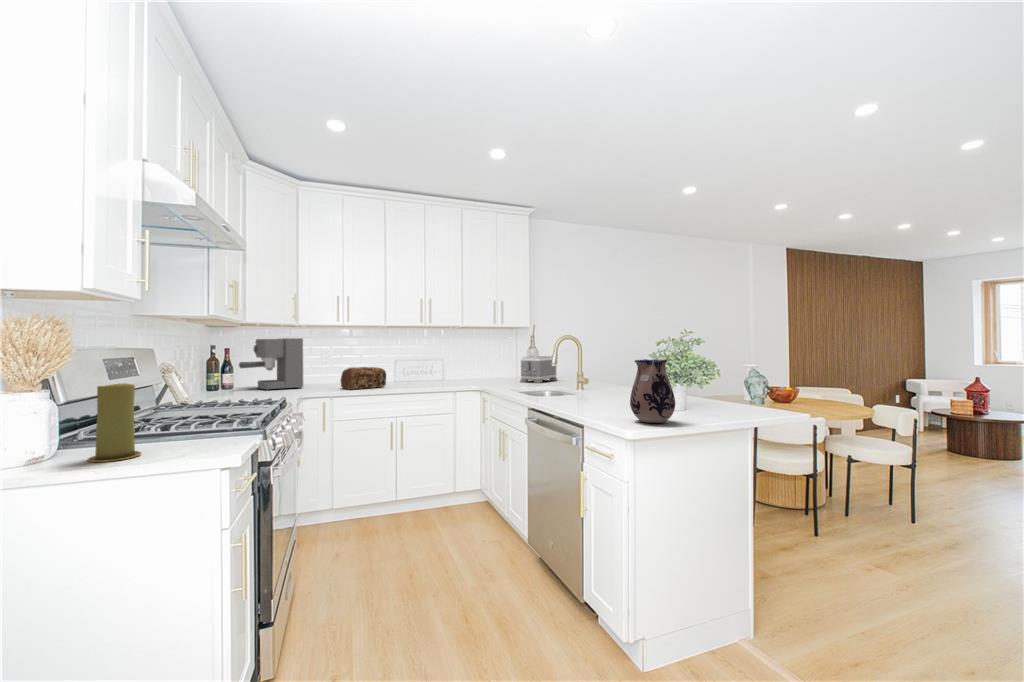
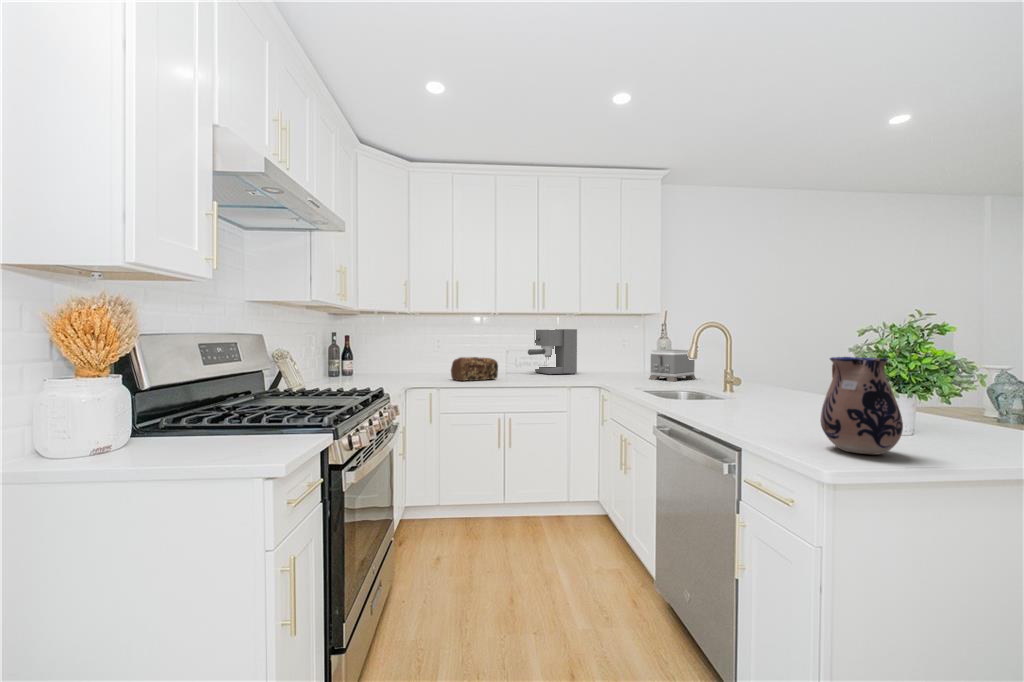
coffee maker: present [239,338,303,390] -> present [528,329,577,375]
candle: present [88,383,141,462] -> none [124,370,186,462]

